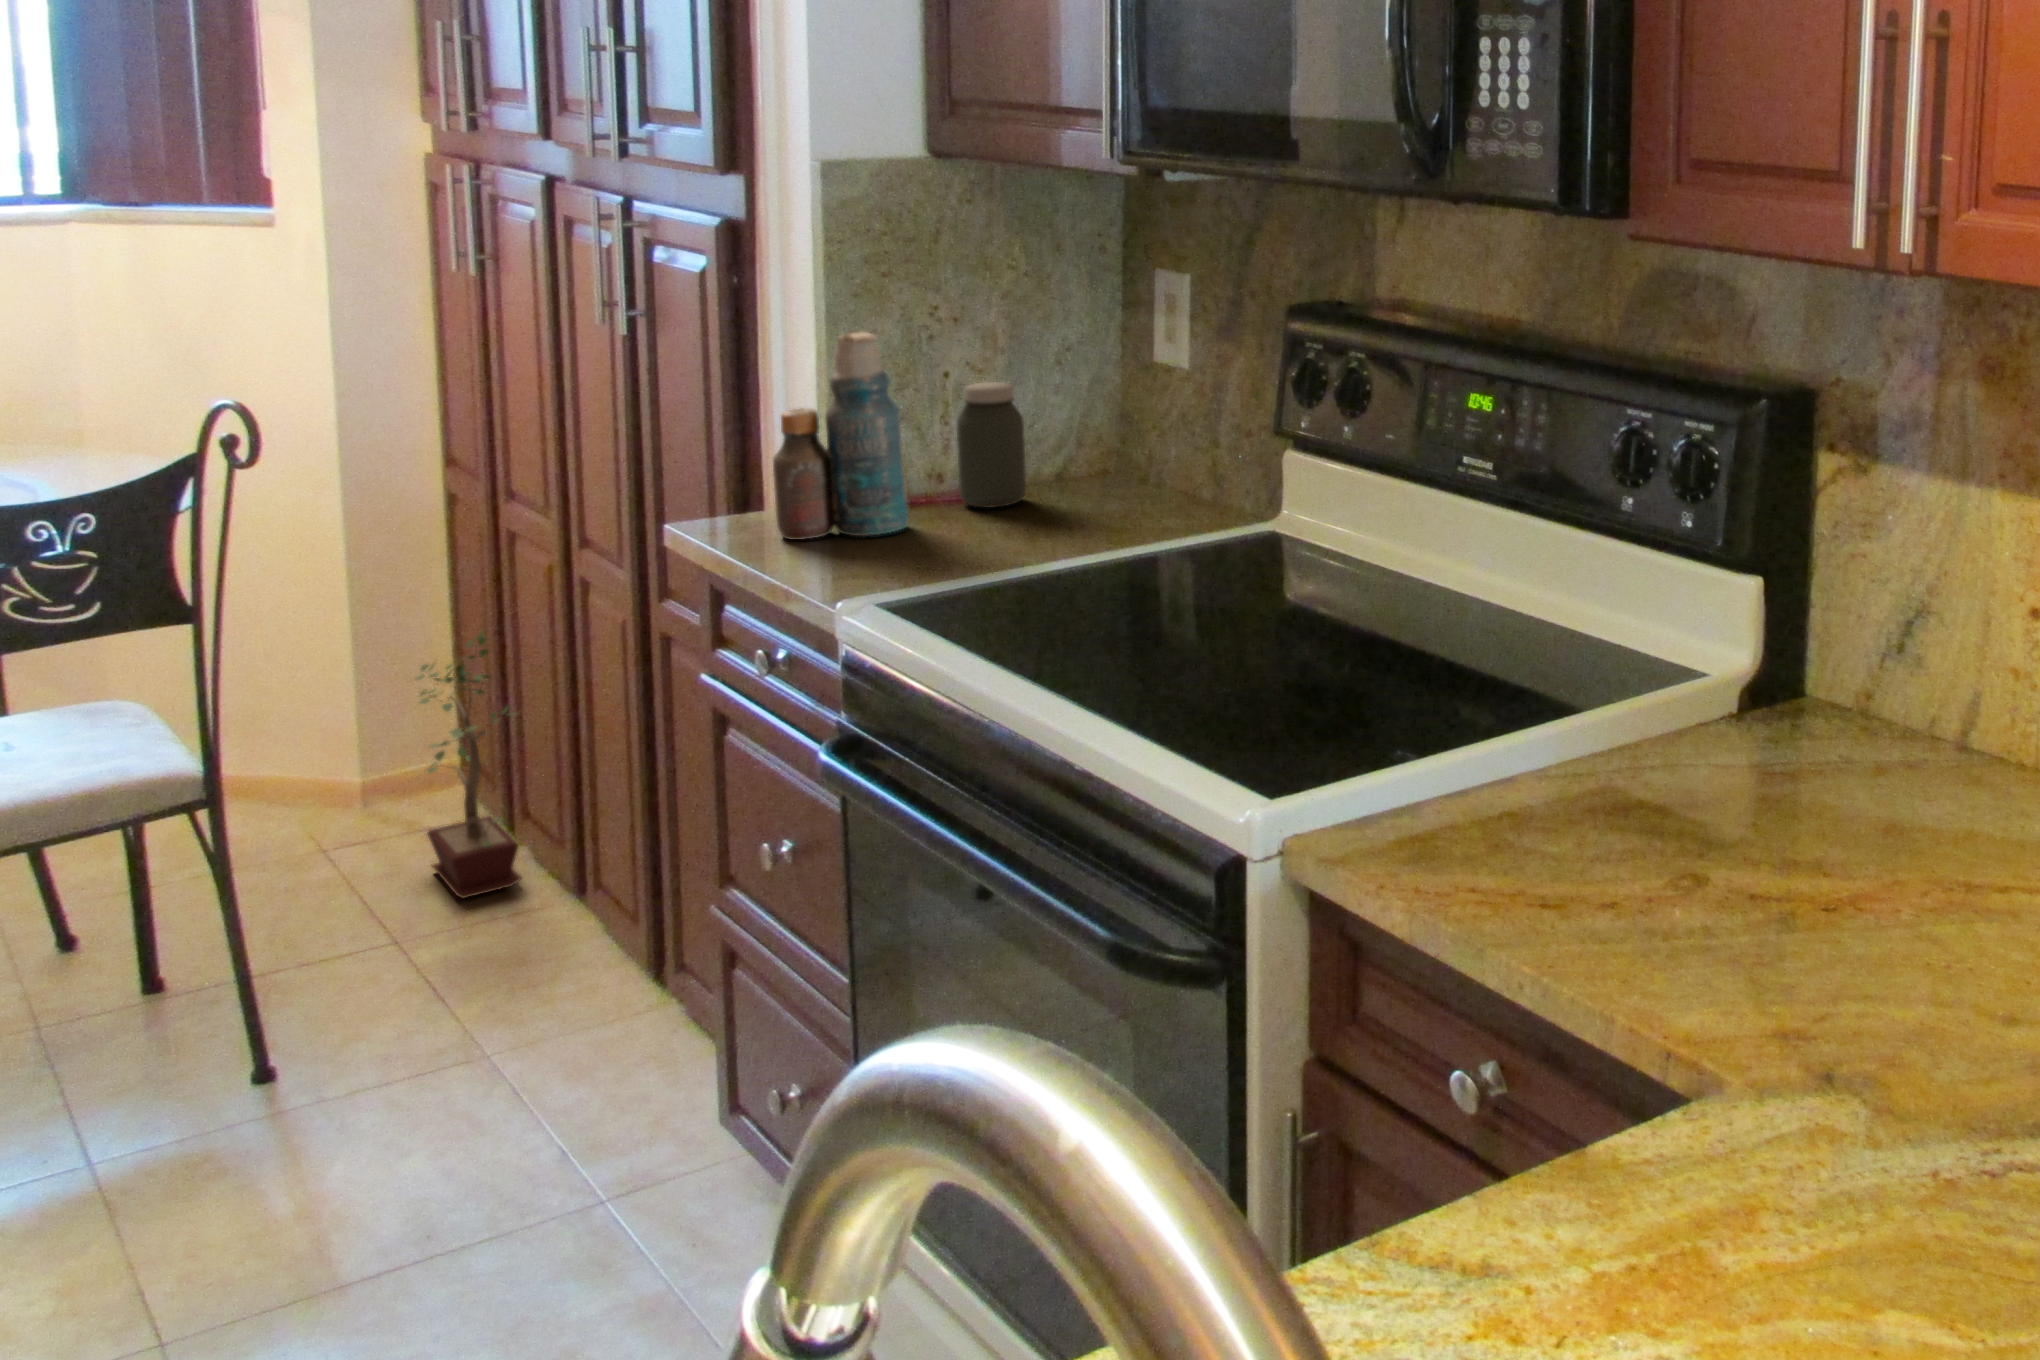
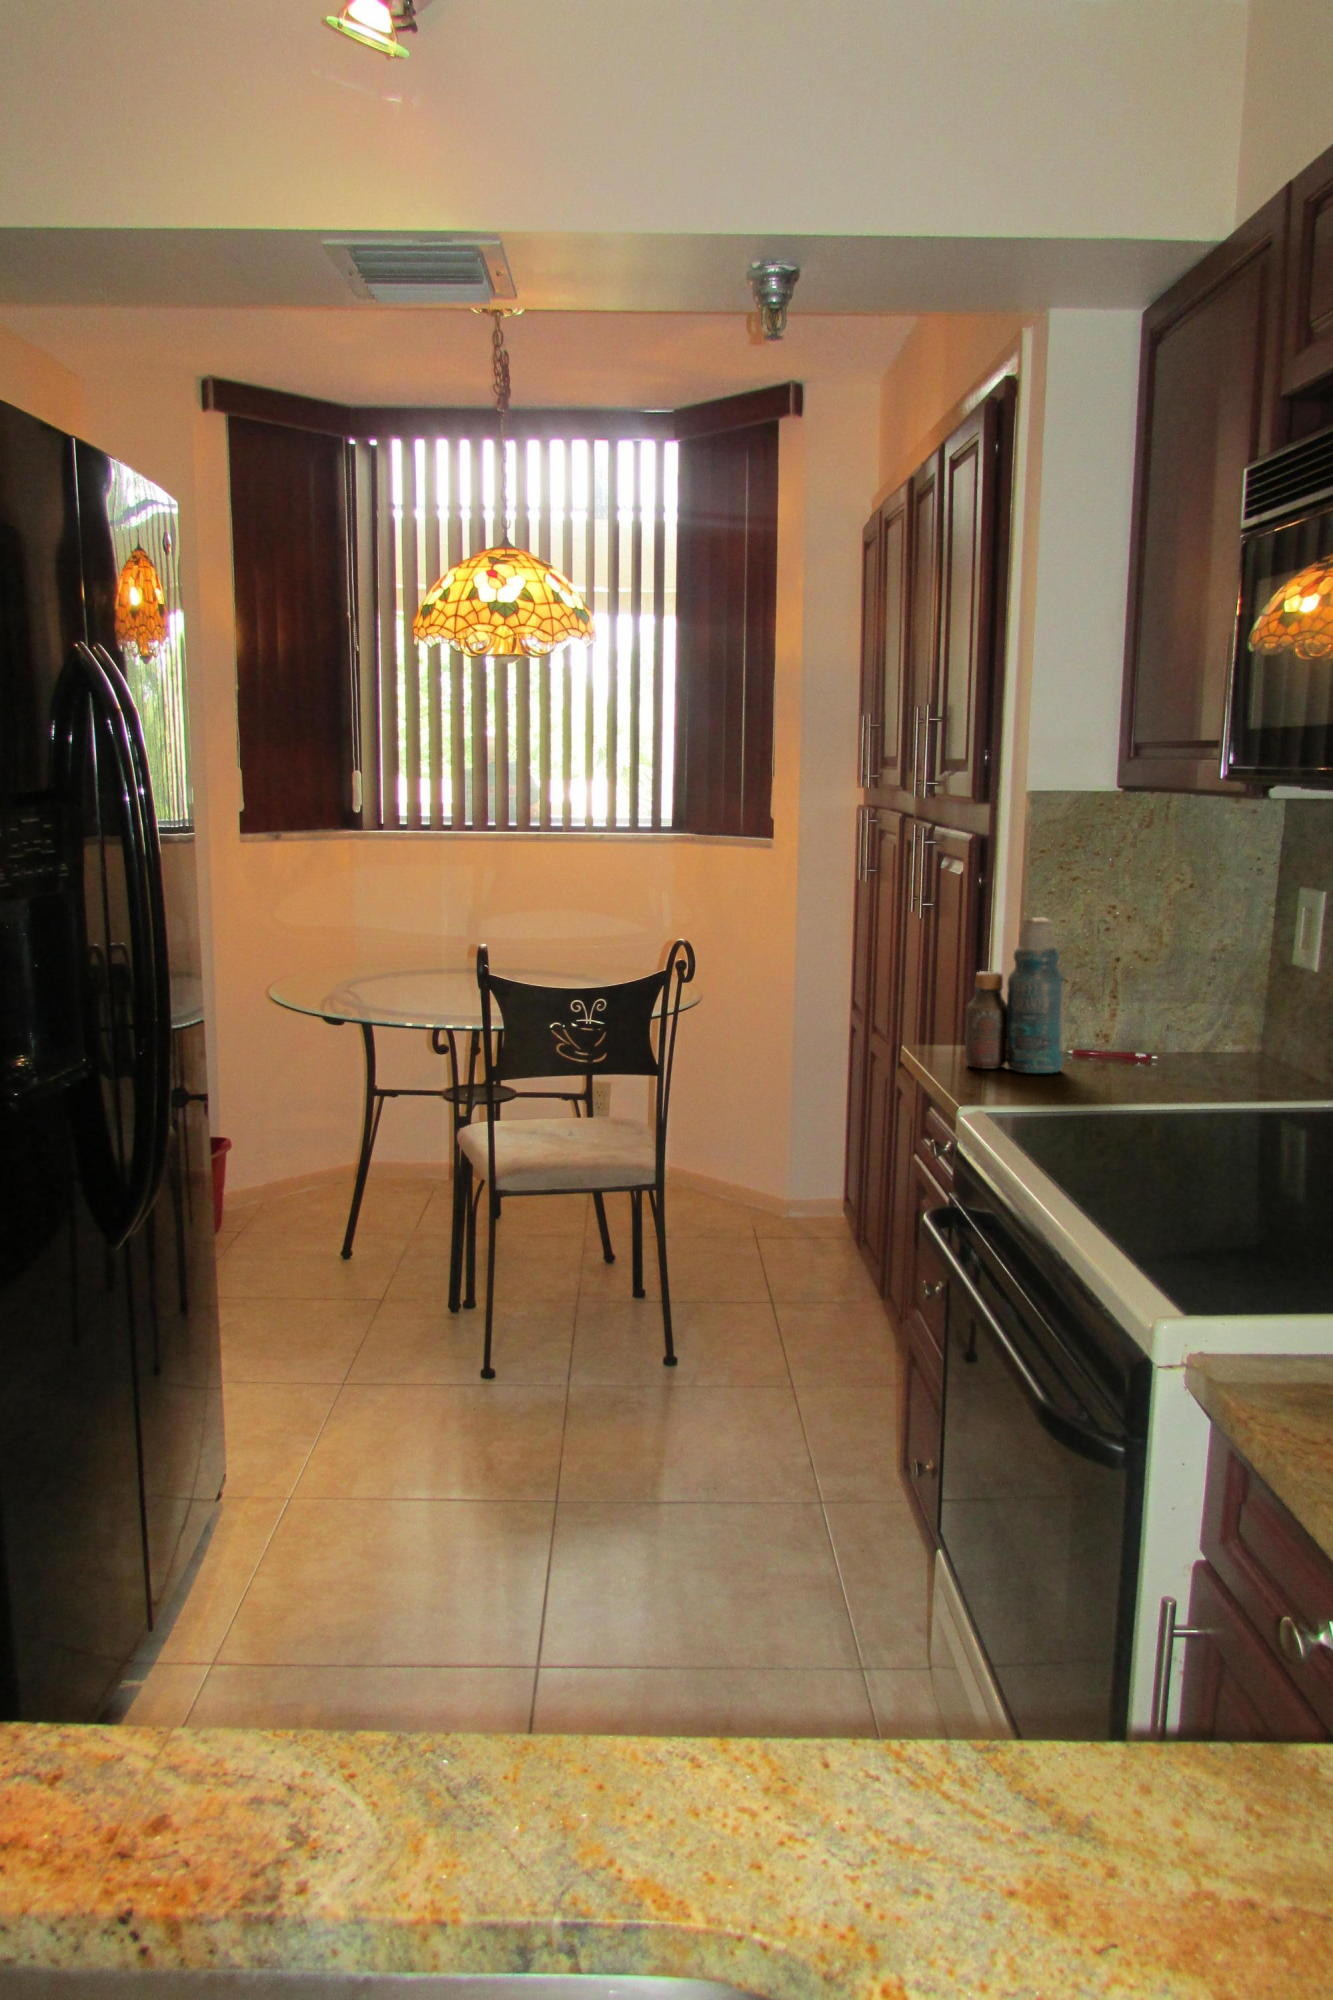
jar: present [957,382,1026,508] -> none [1113,970,1170,1069]
potted plant: present [416,631,521,898] -> none [792,1117,852,1291]

